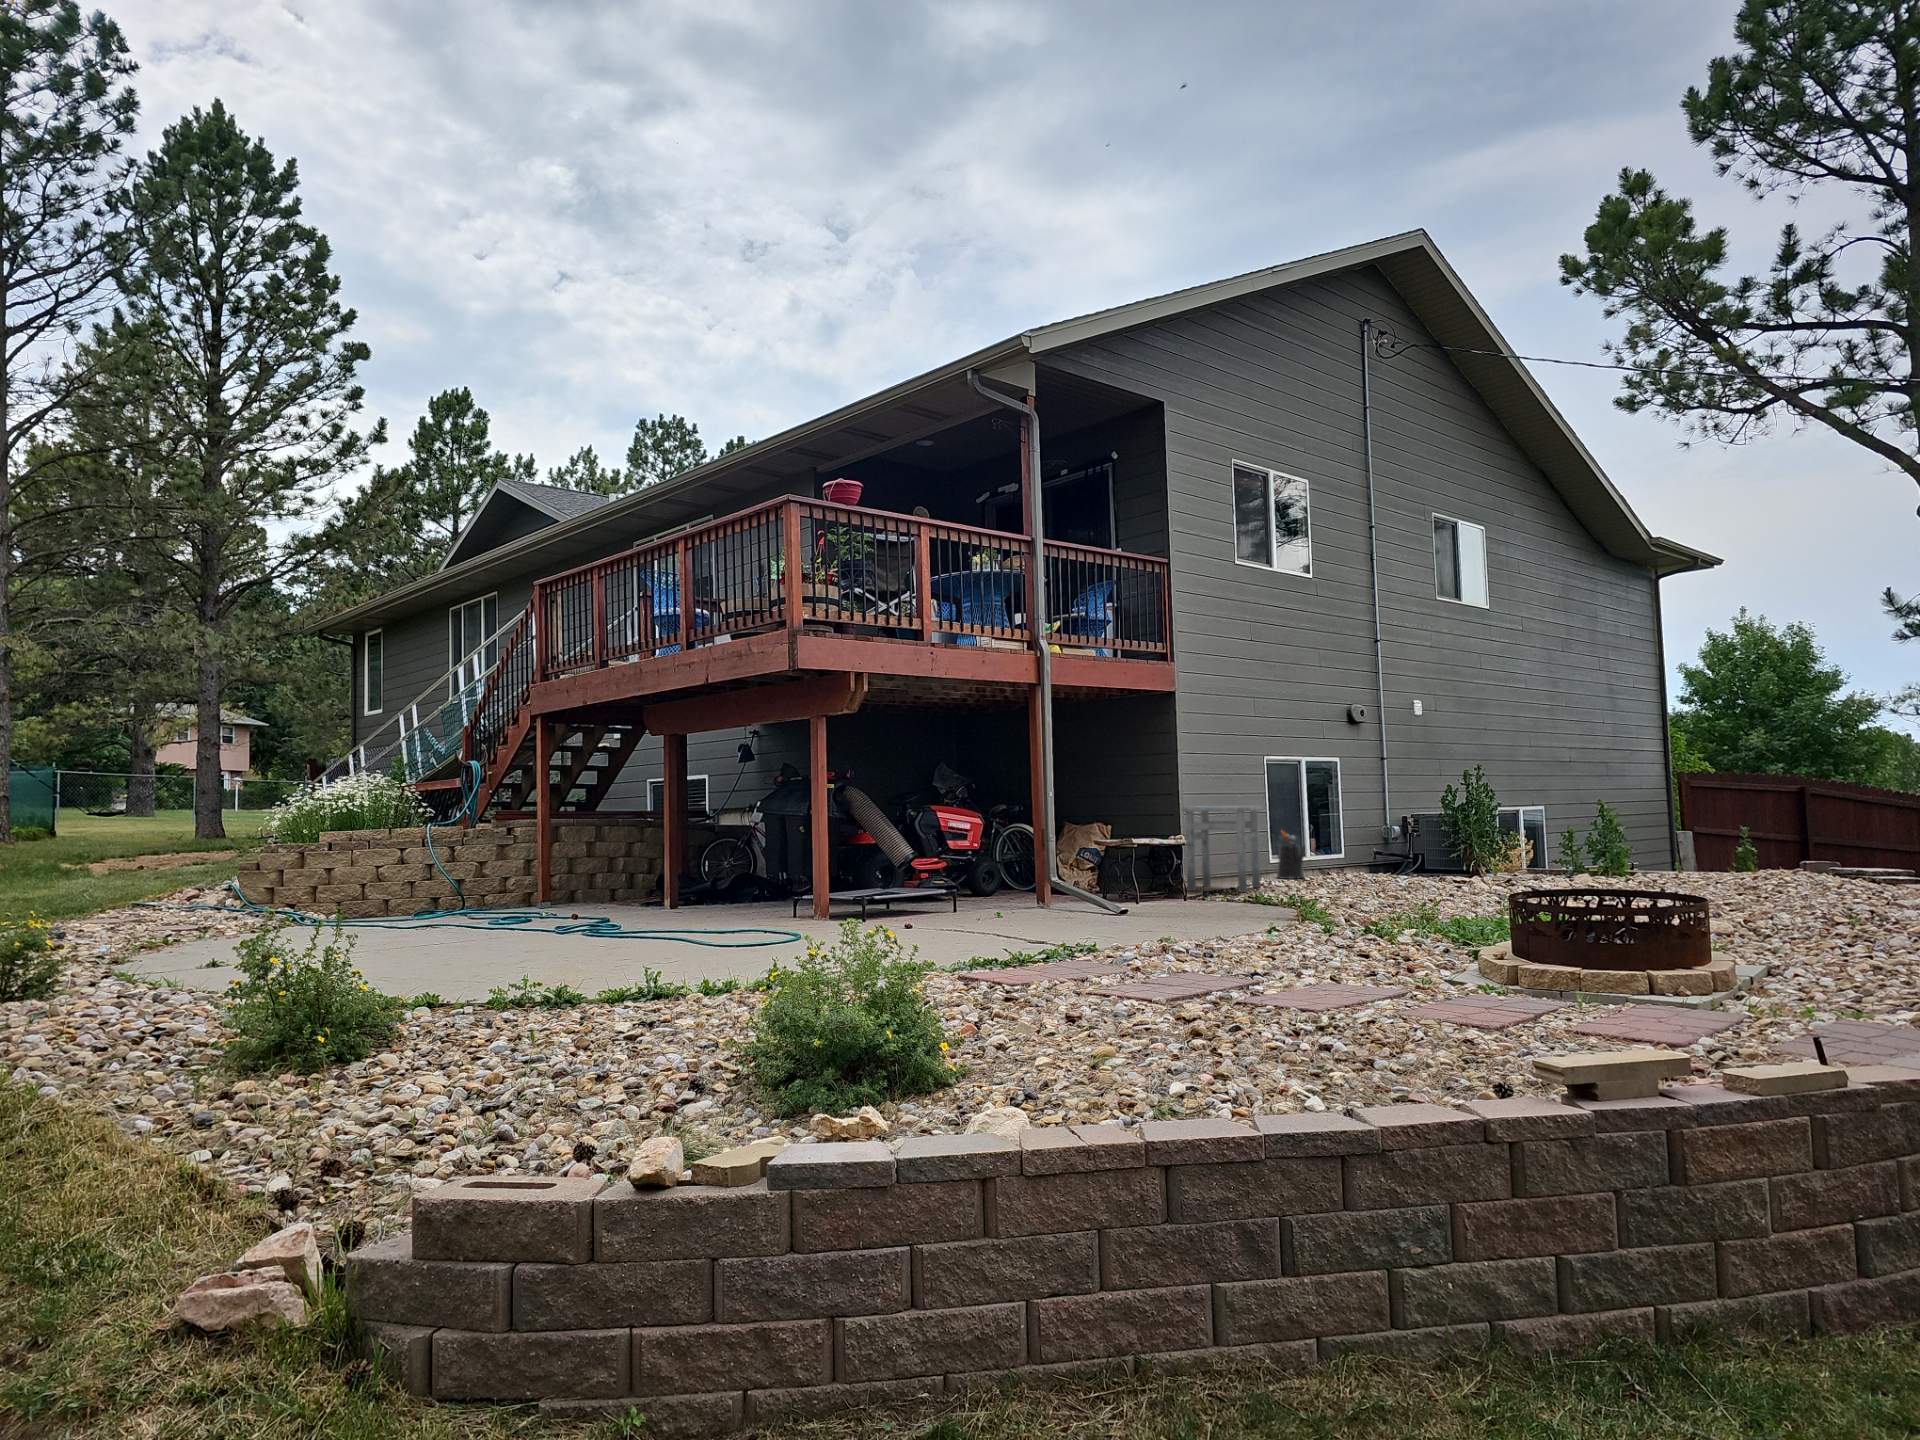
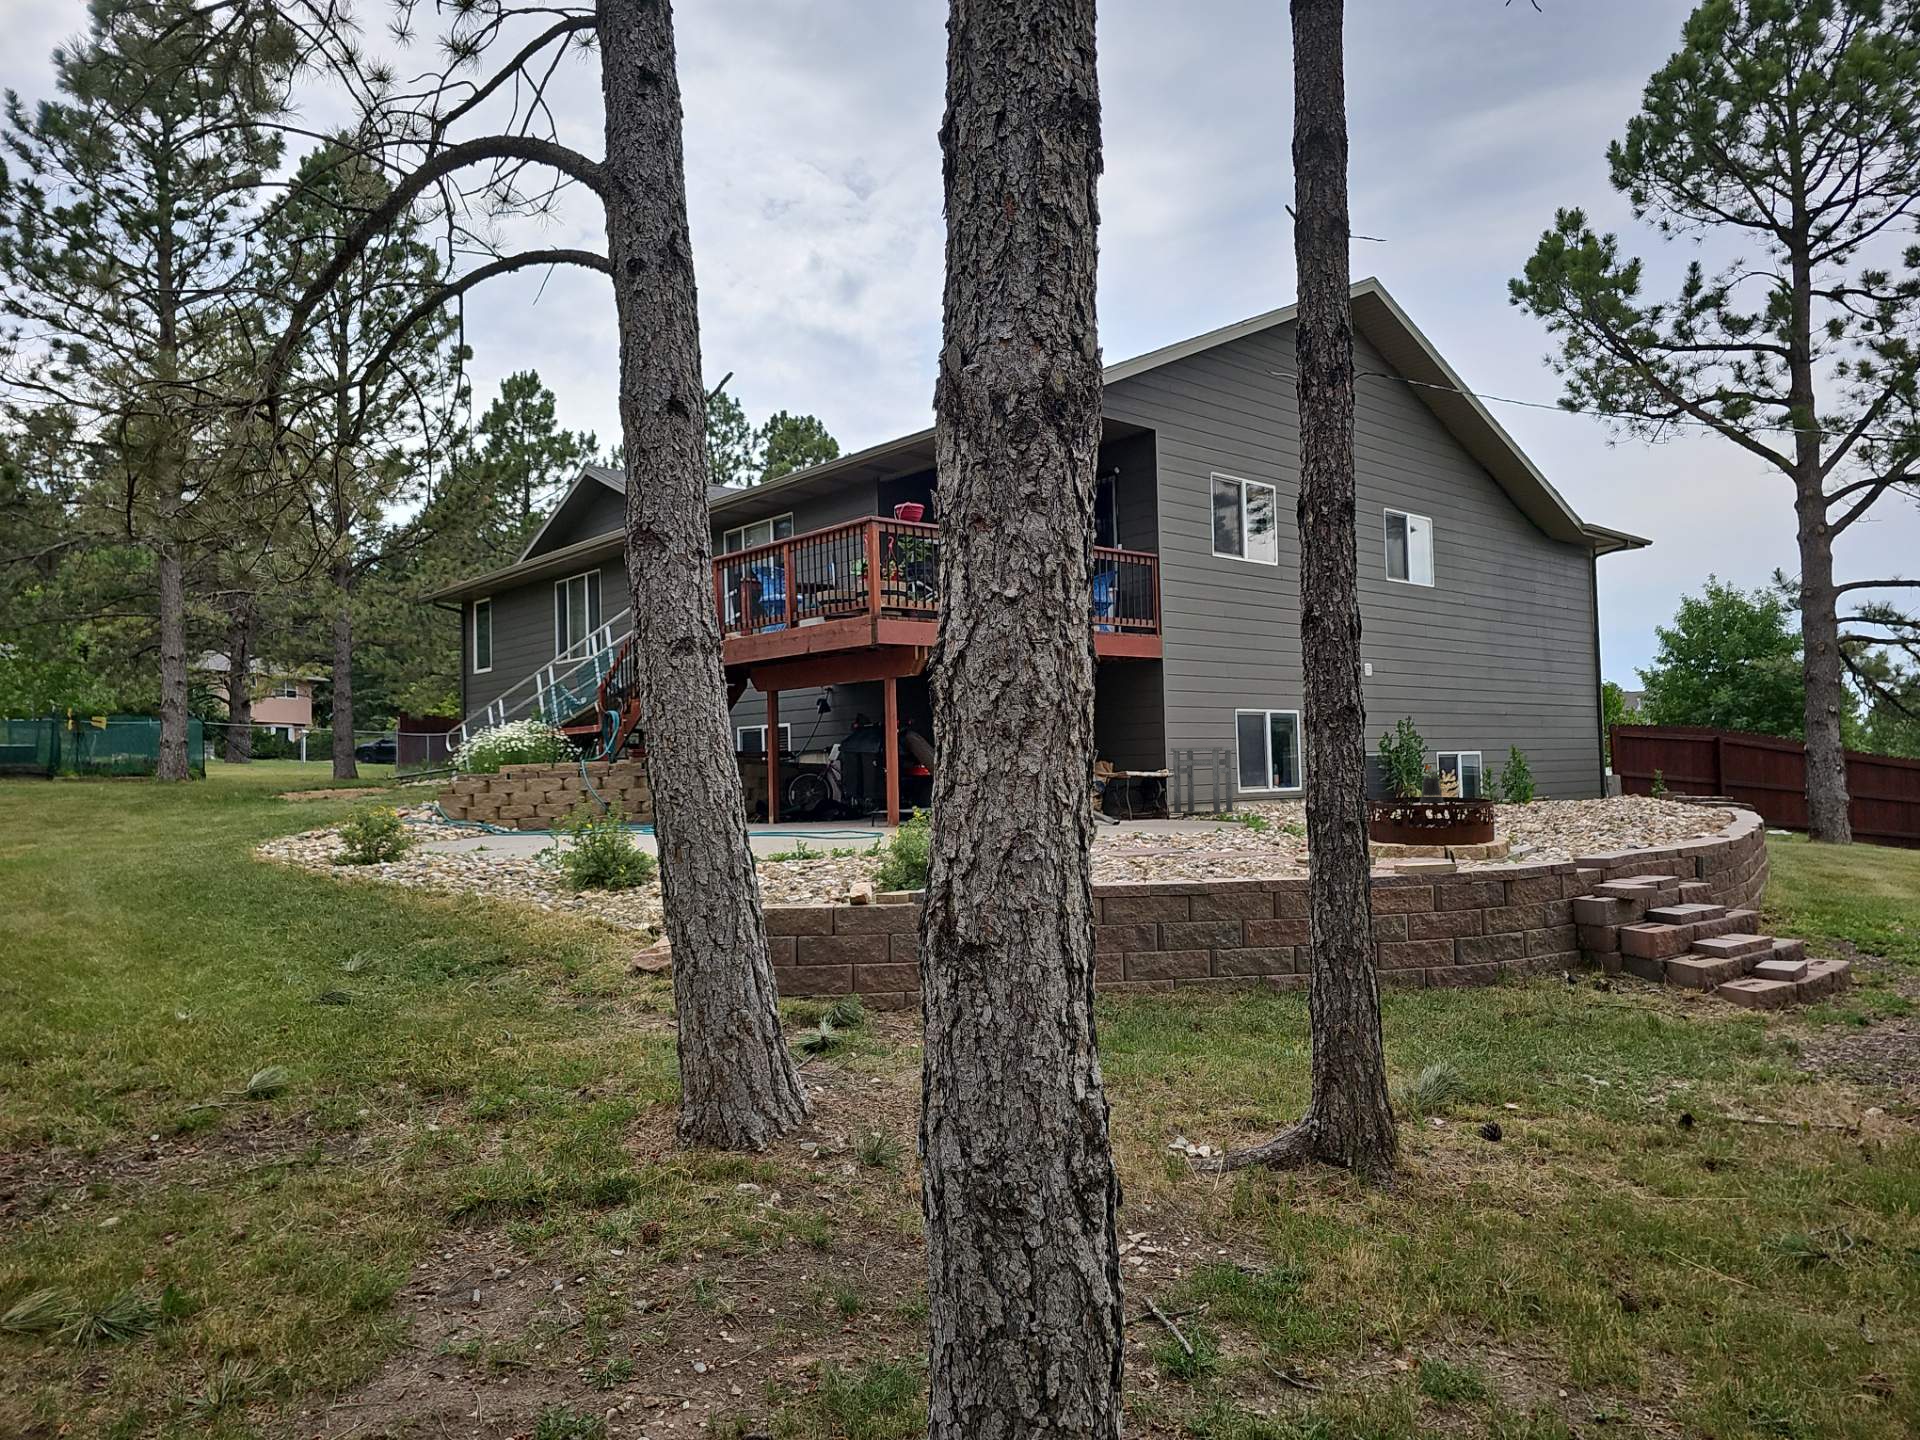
watering can: present [1276,830,1305,879] -> present [1420,765,1443,803]

